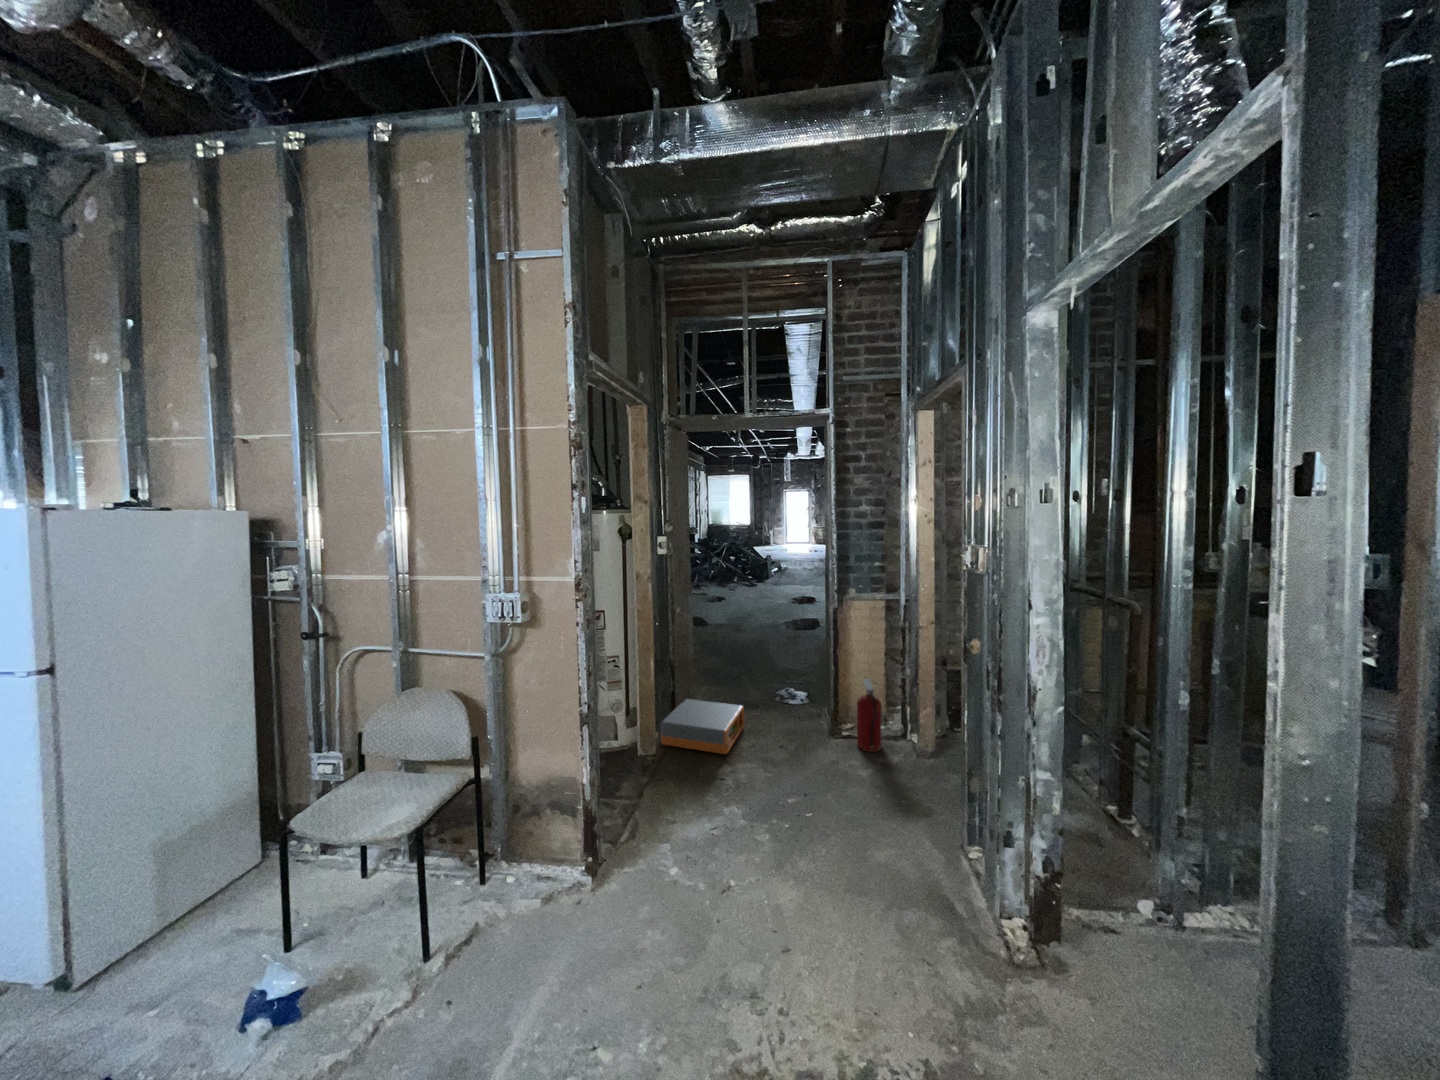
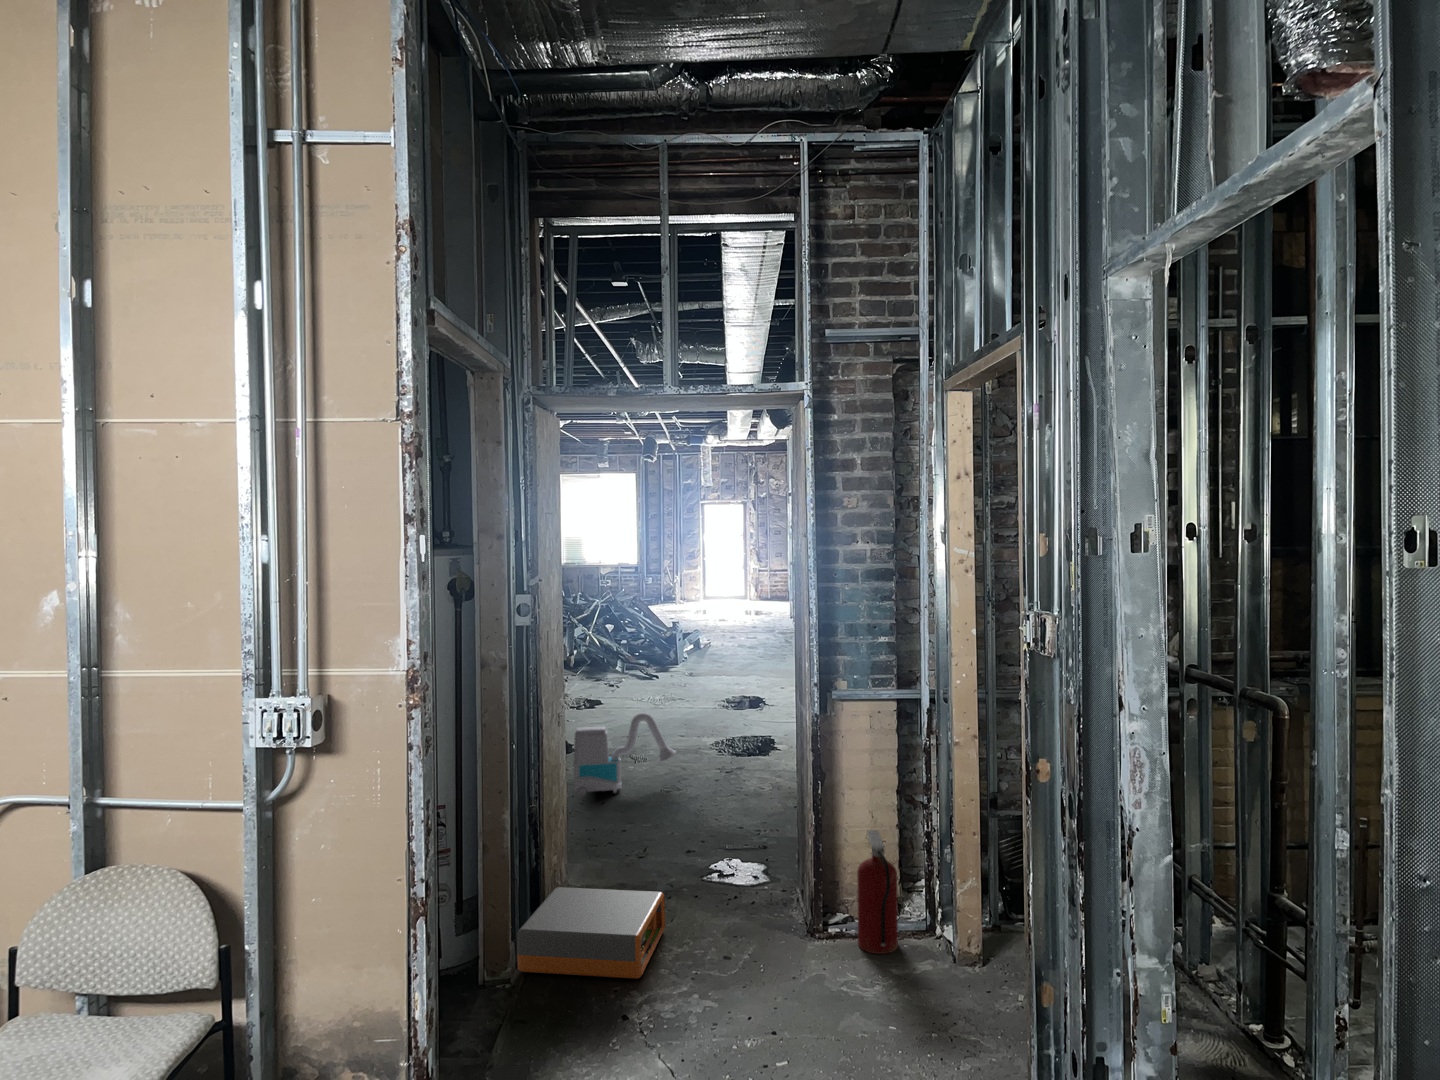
vacuum cleaner: none [704,604,760,648] -> present [573,713,676,796]

